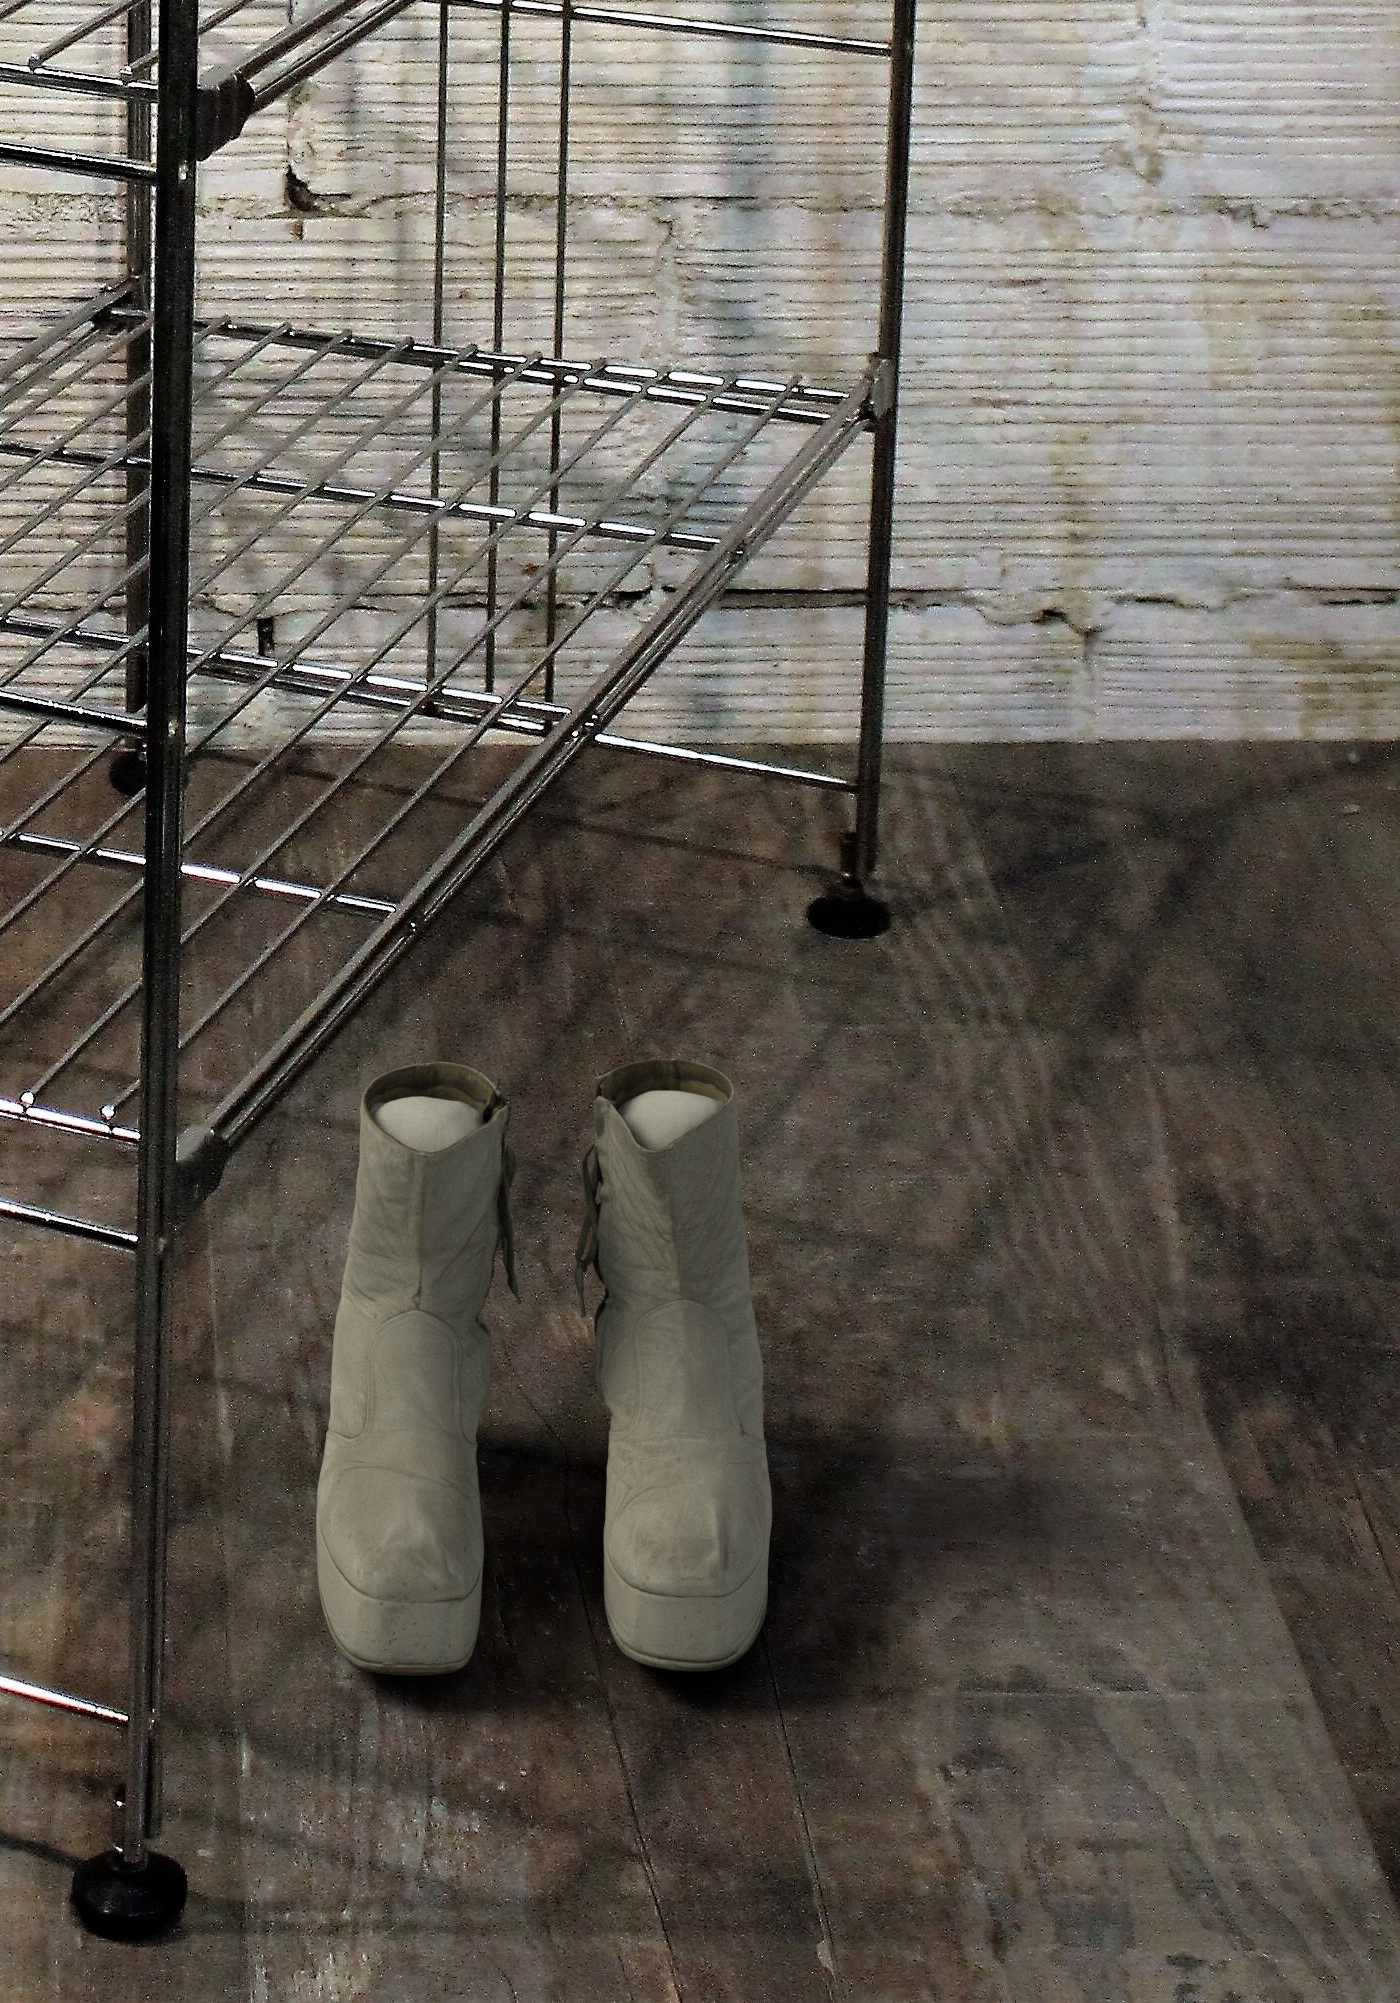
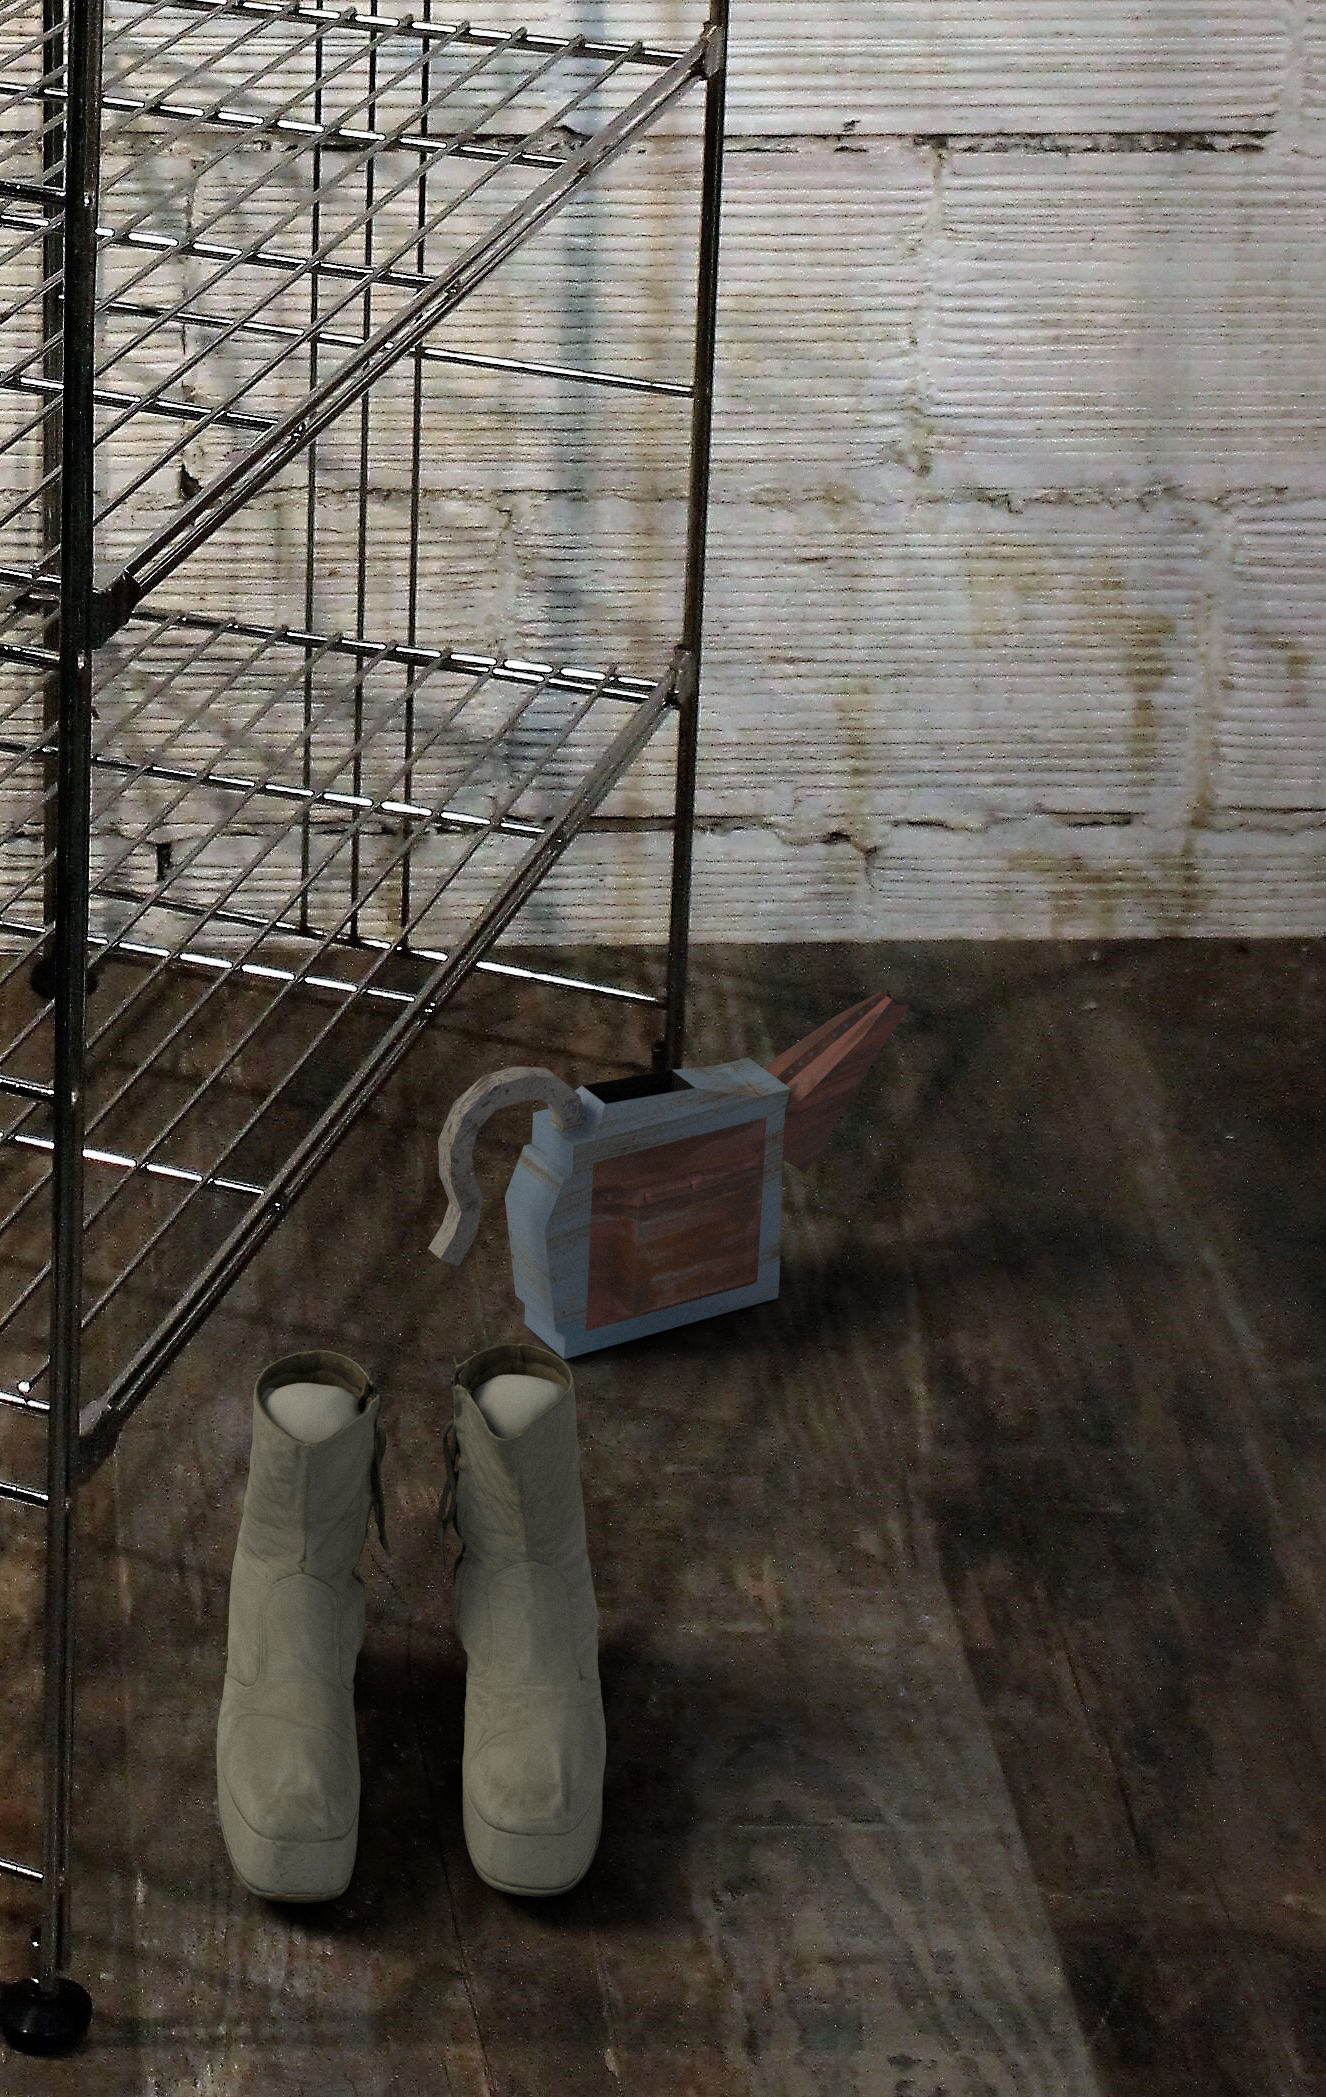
watering can: none [570,732,1136,1149] -> present [429,989,909,1359]

